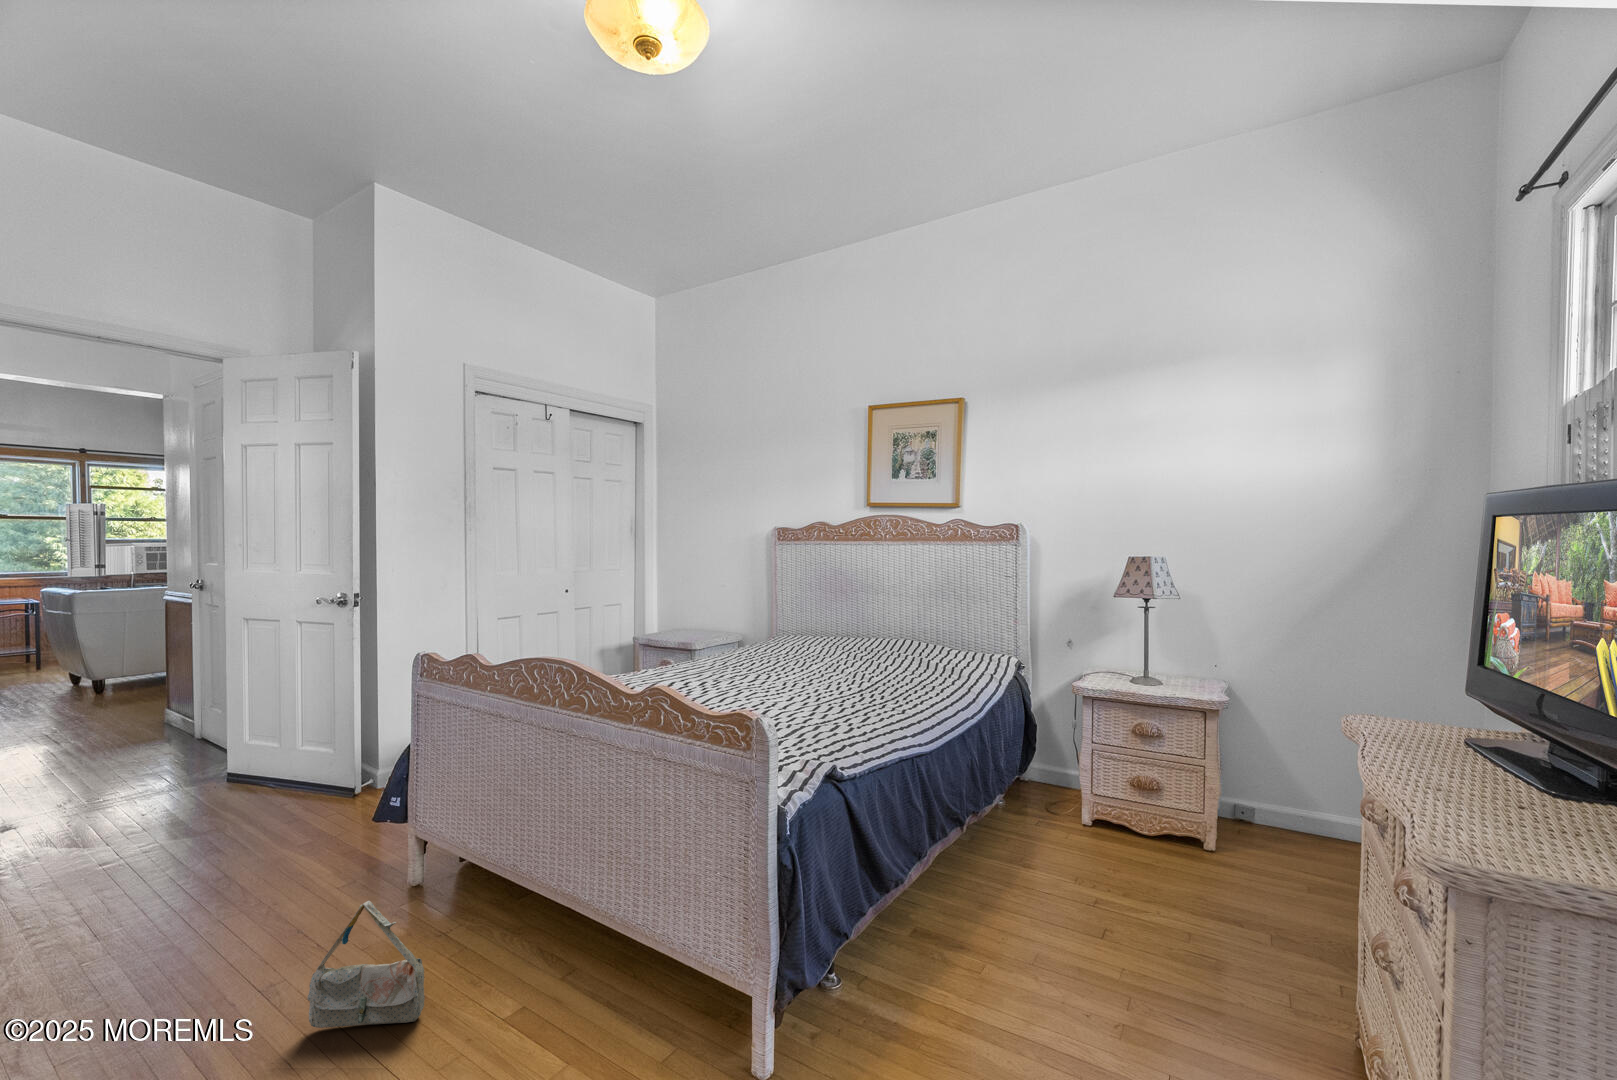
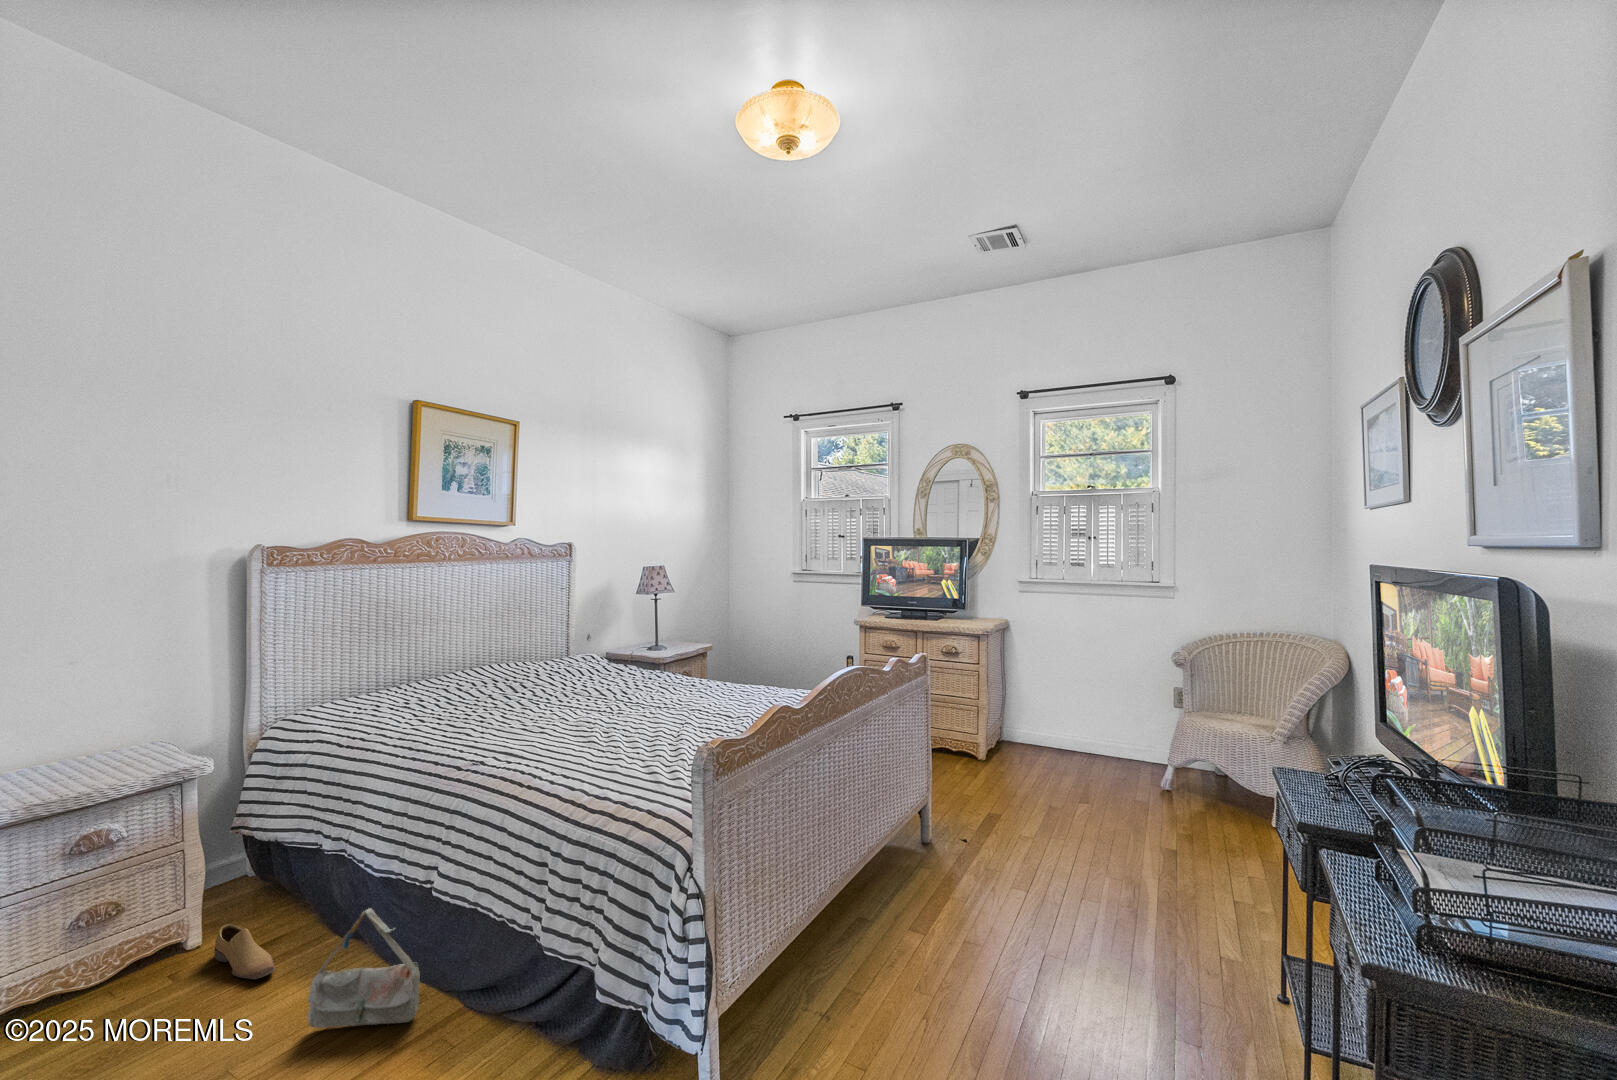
shoe: none [218,922,279,978] -> present [214,924,276,979]

